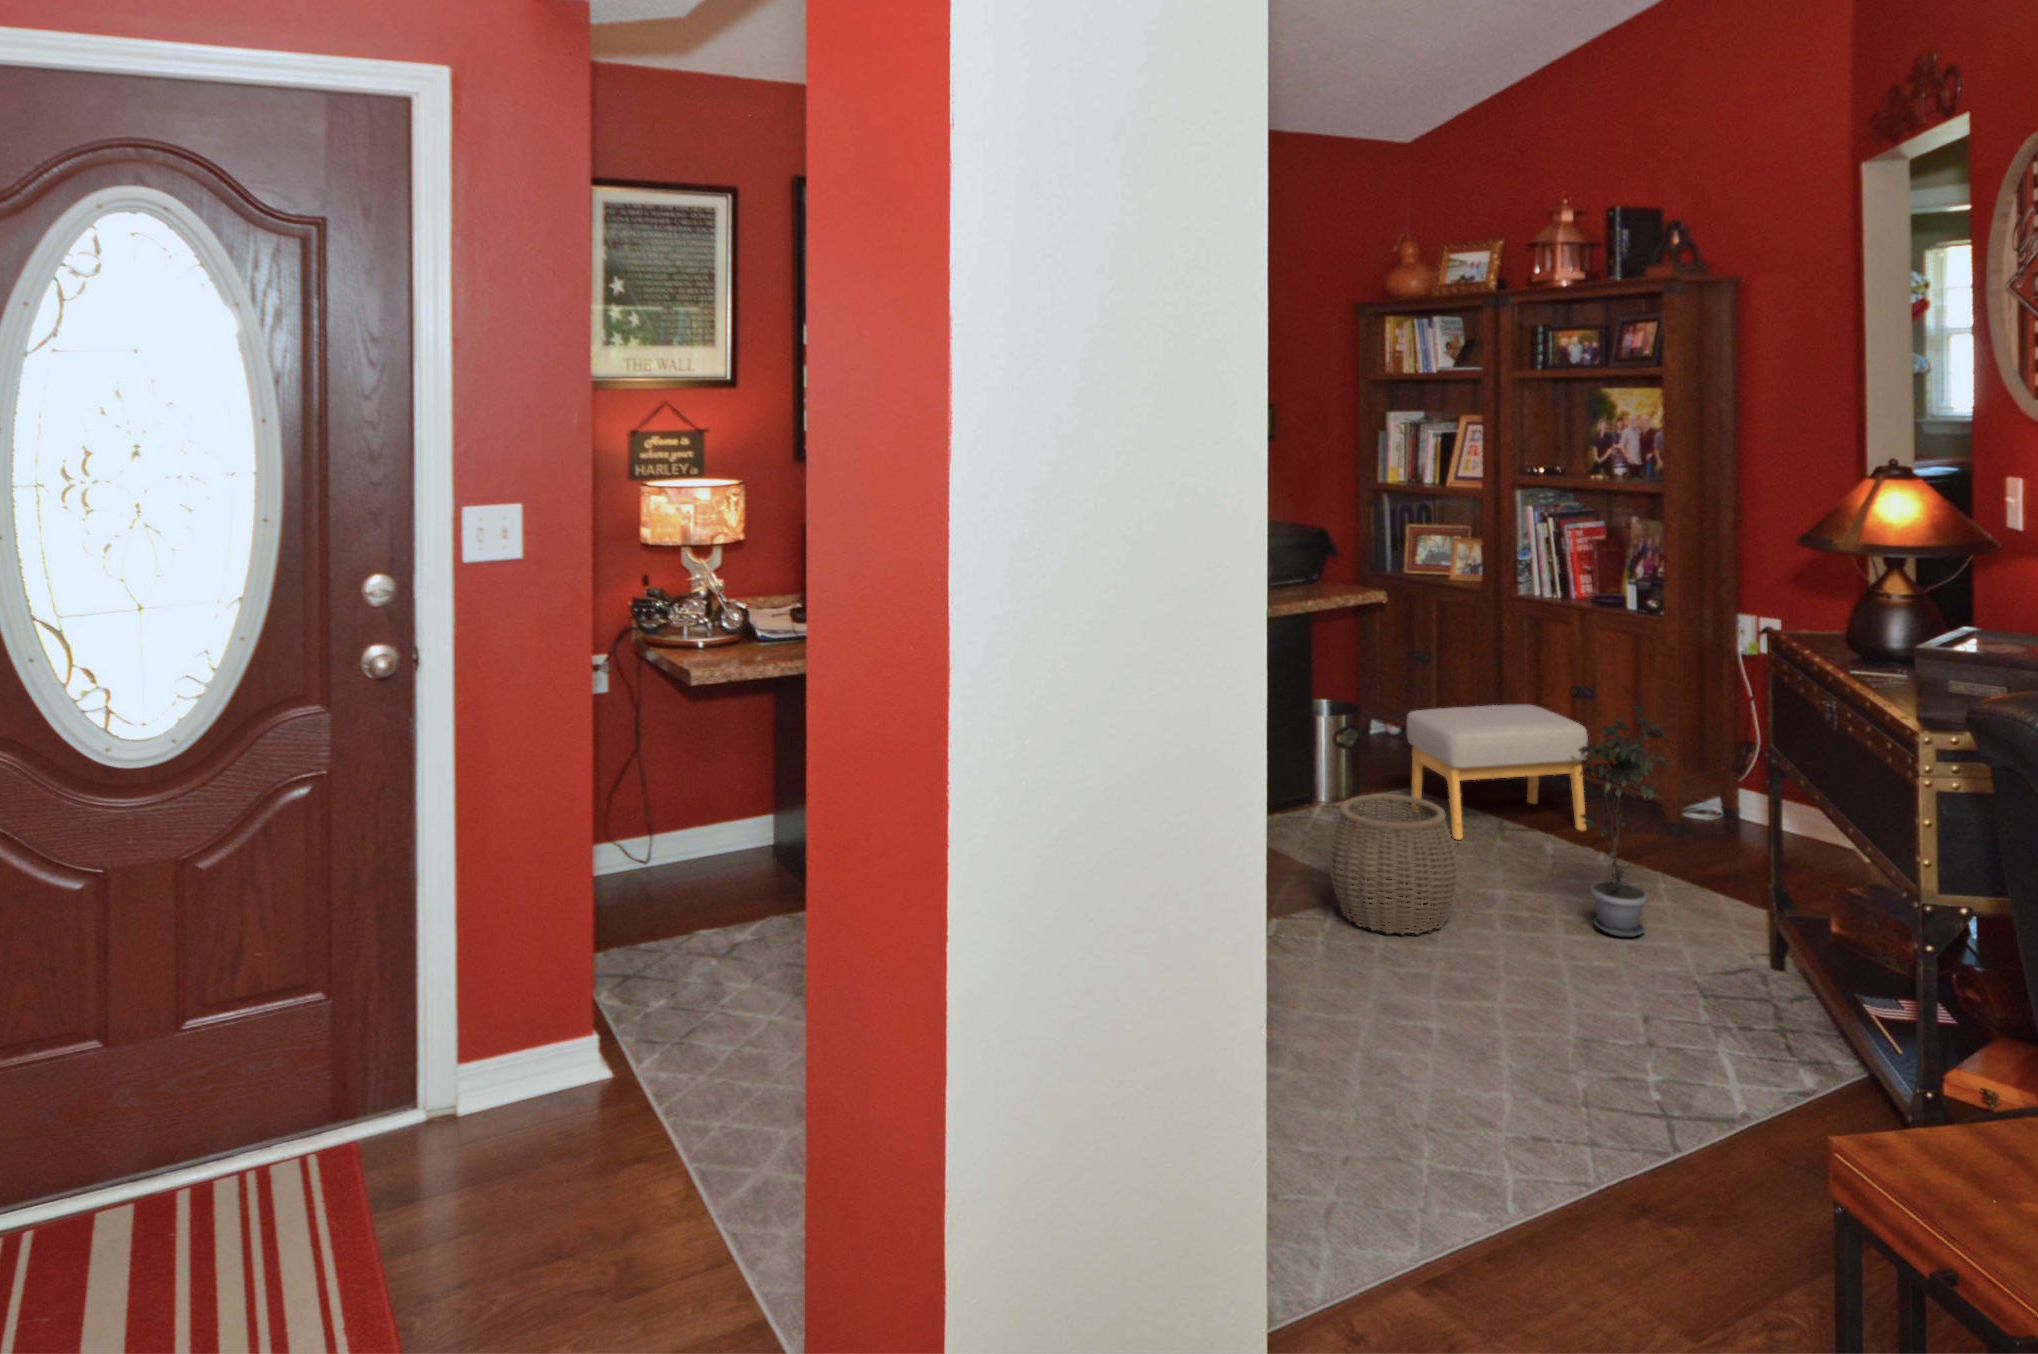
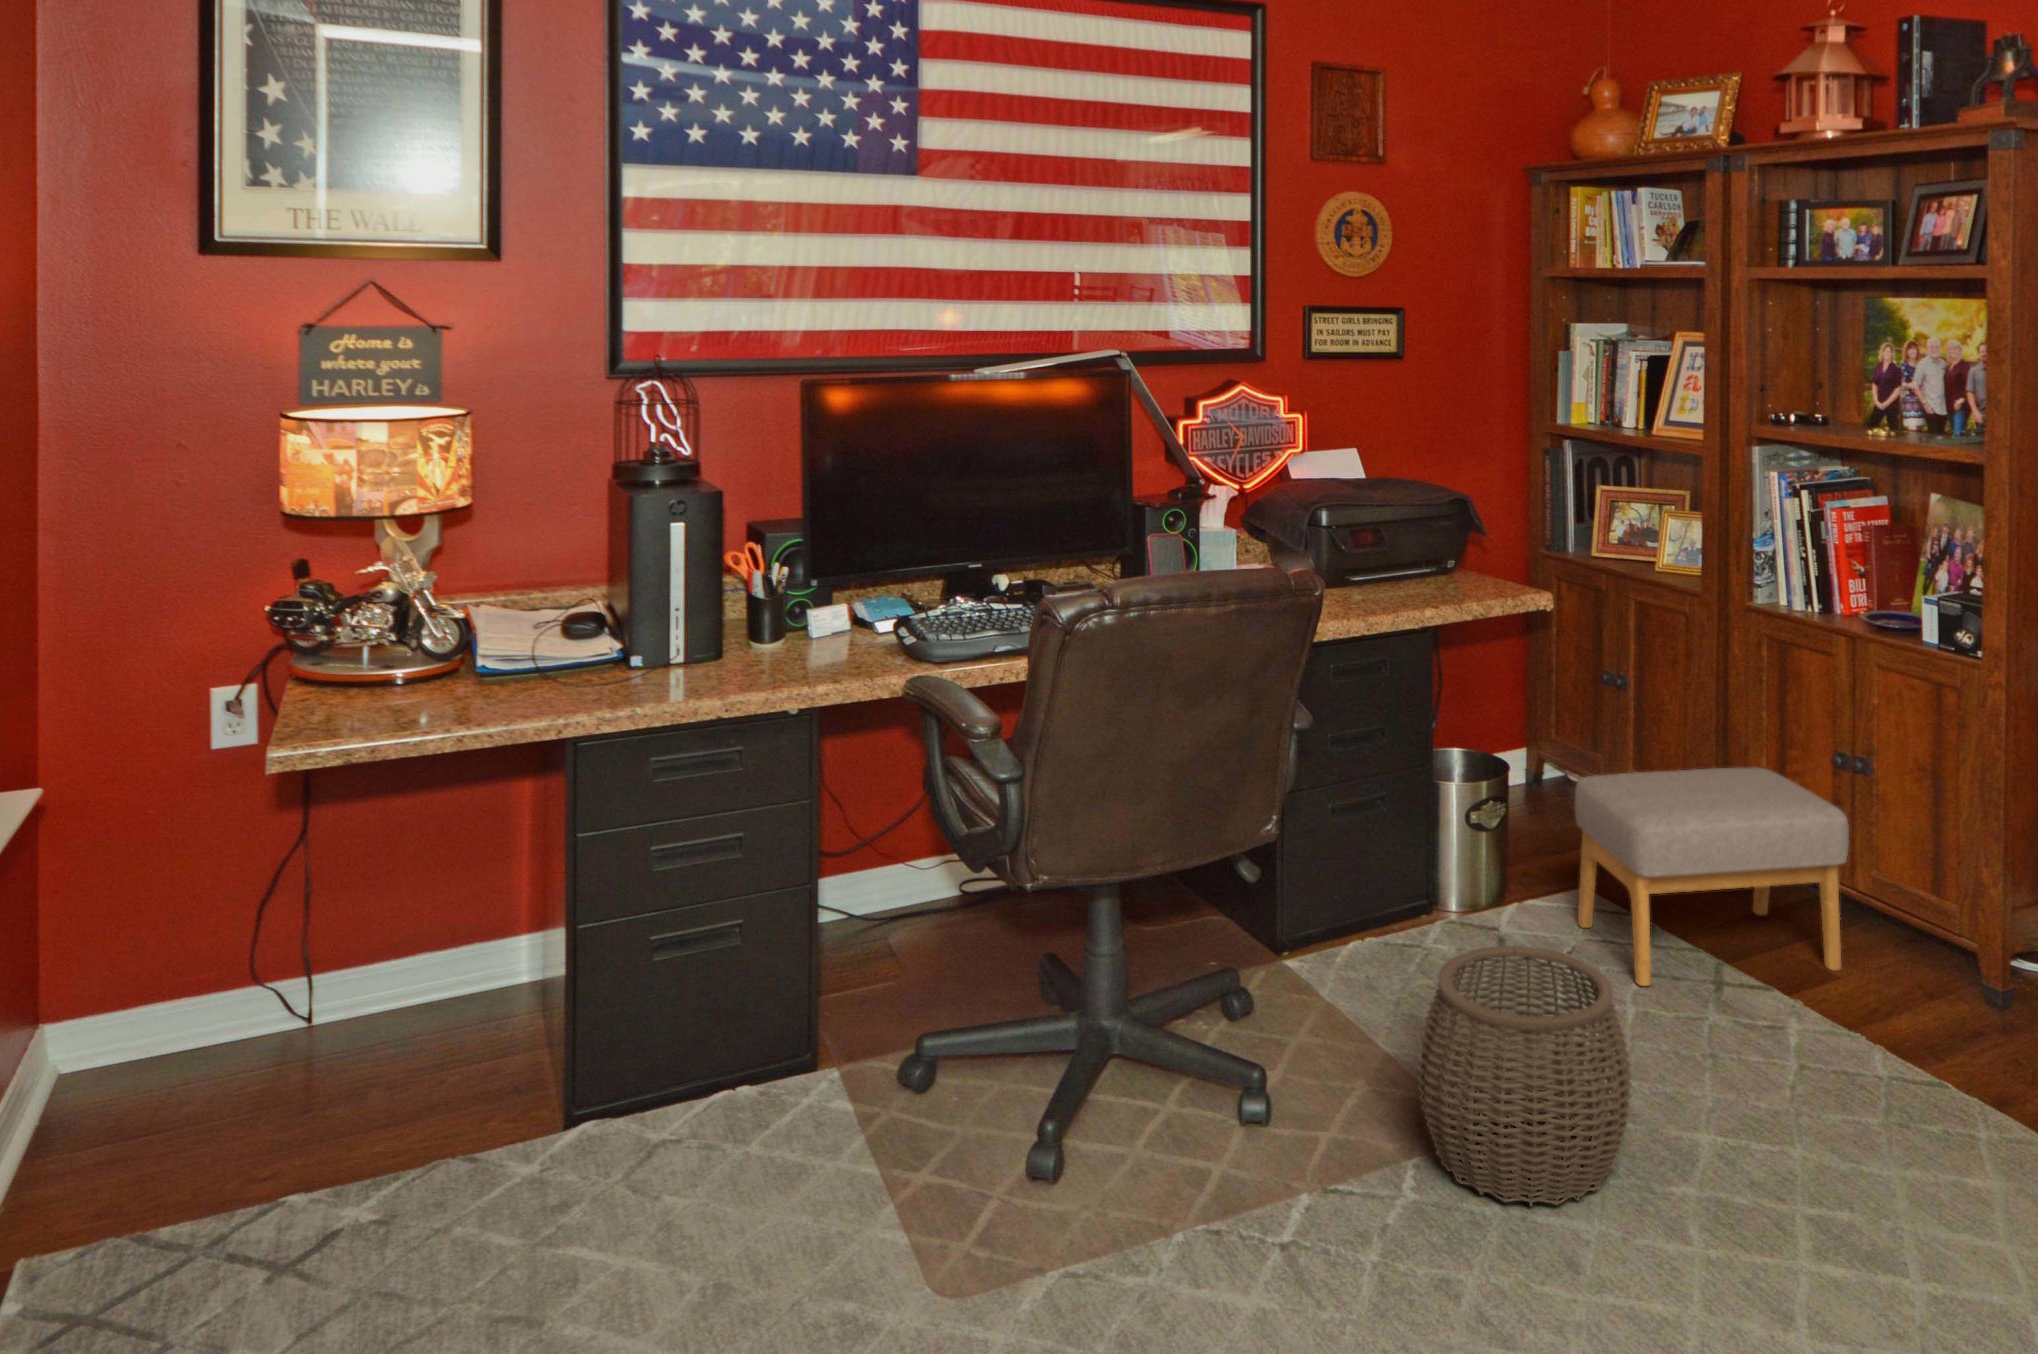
potted plant: present [1567,706,1668,937] -> none [1820,823,2007,1220]

